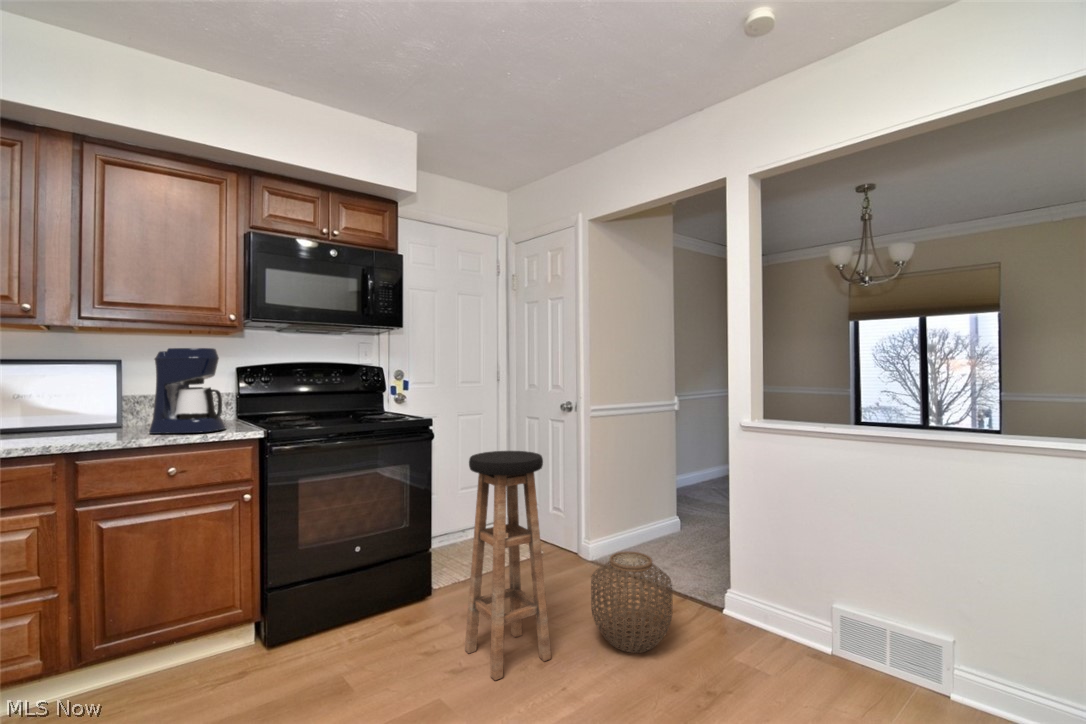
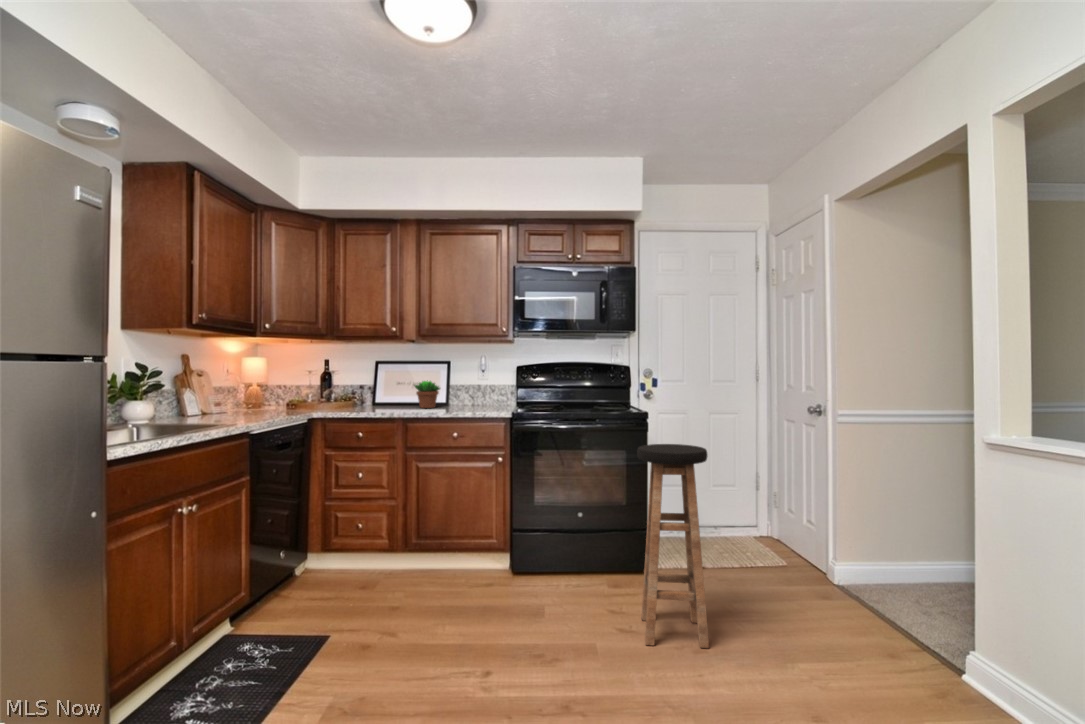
coffee maker: present [149,348,226,434] -> none [452,353,496,411]
succulent plant: none [60,389,114,435] -> present [414,381,440,408]
woven basket: present [591,552,672,653] -> none [760,566,857,678]

